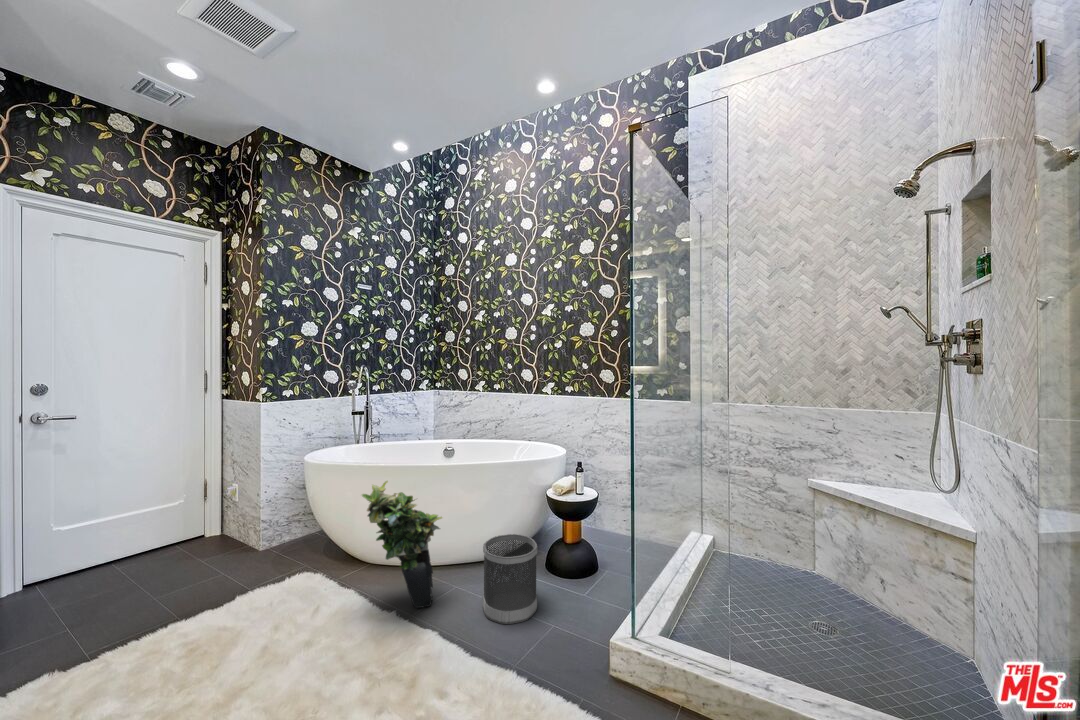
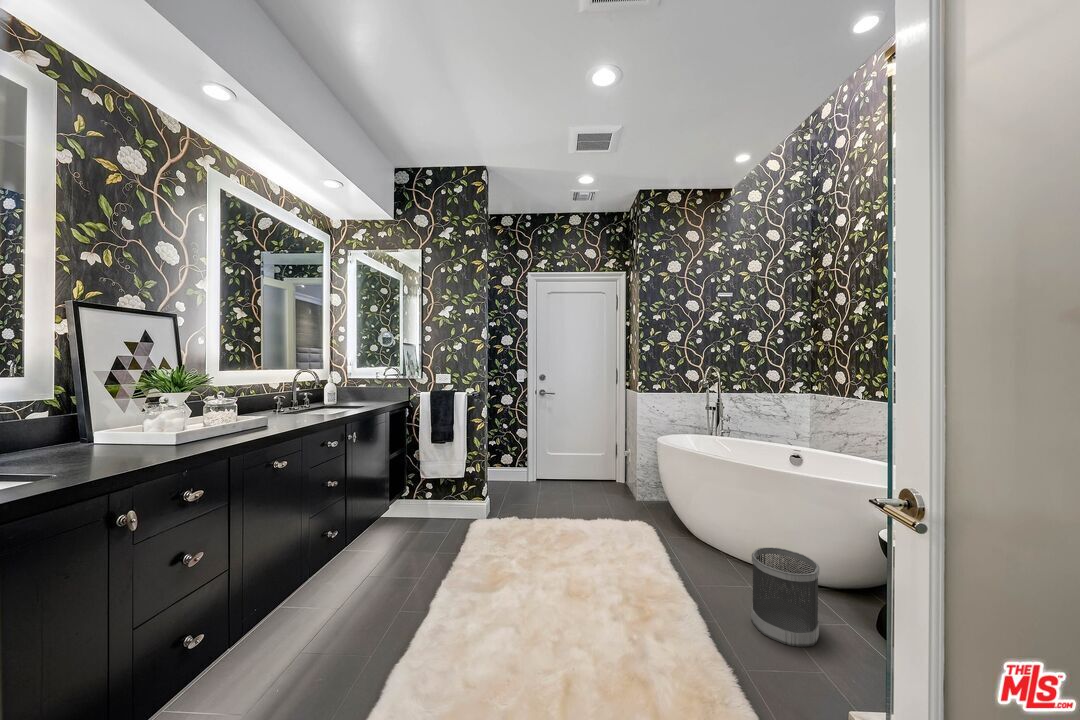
potted plant: present [361,481,442,608] -> none [656,463,727,586]

